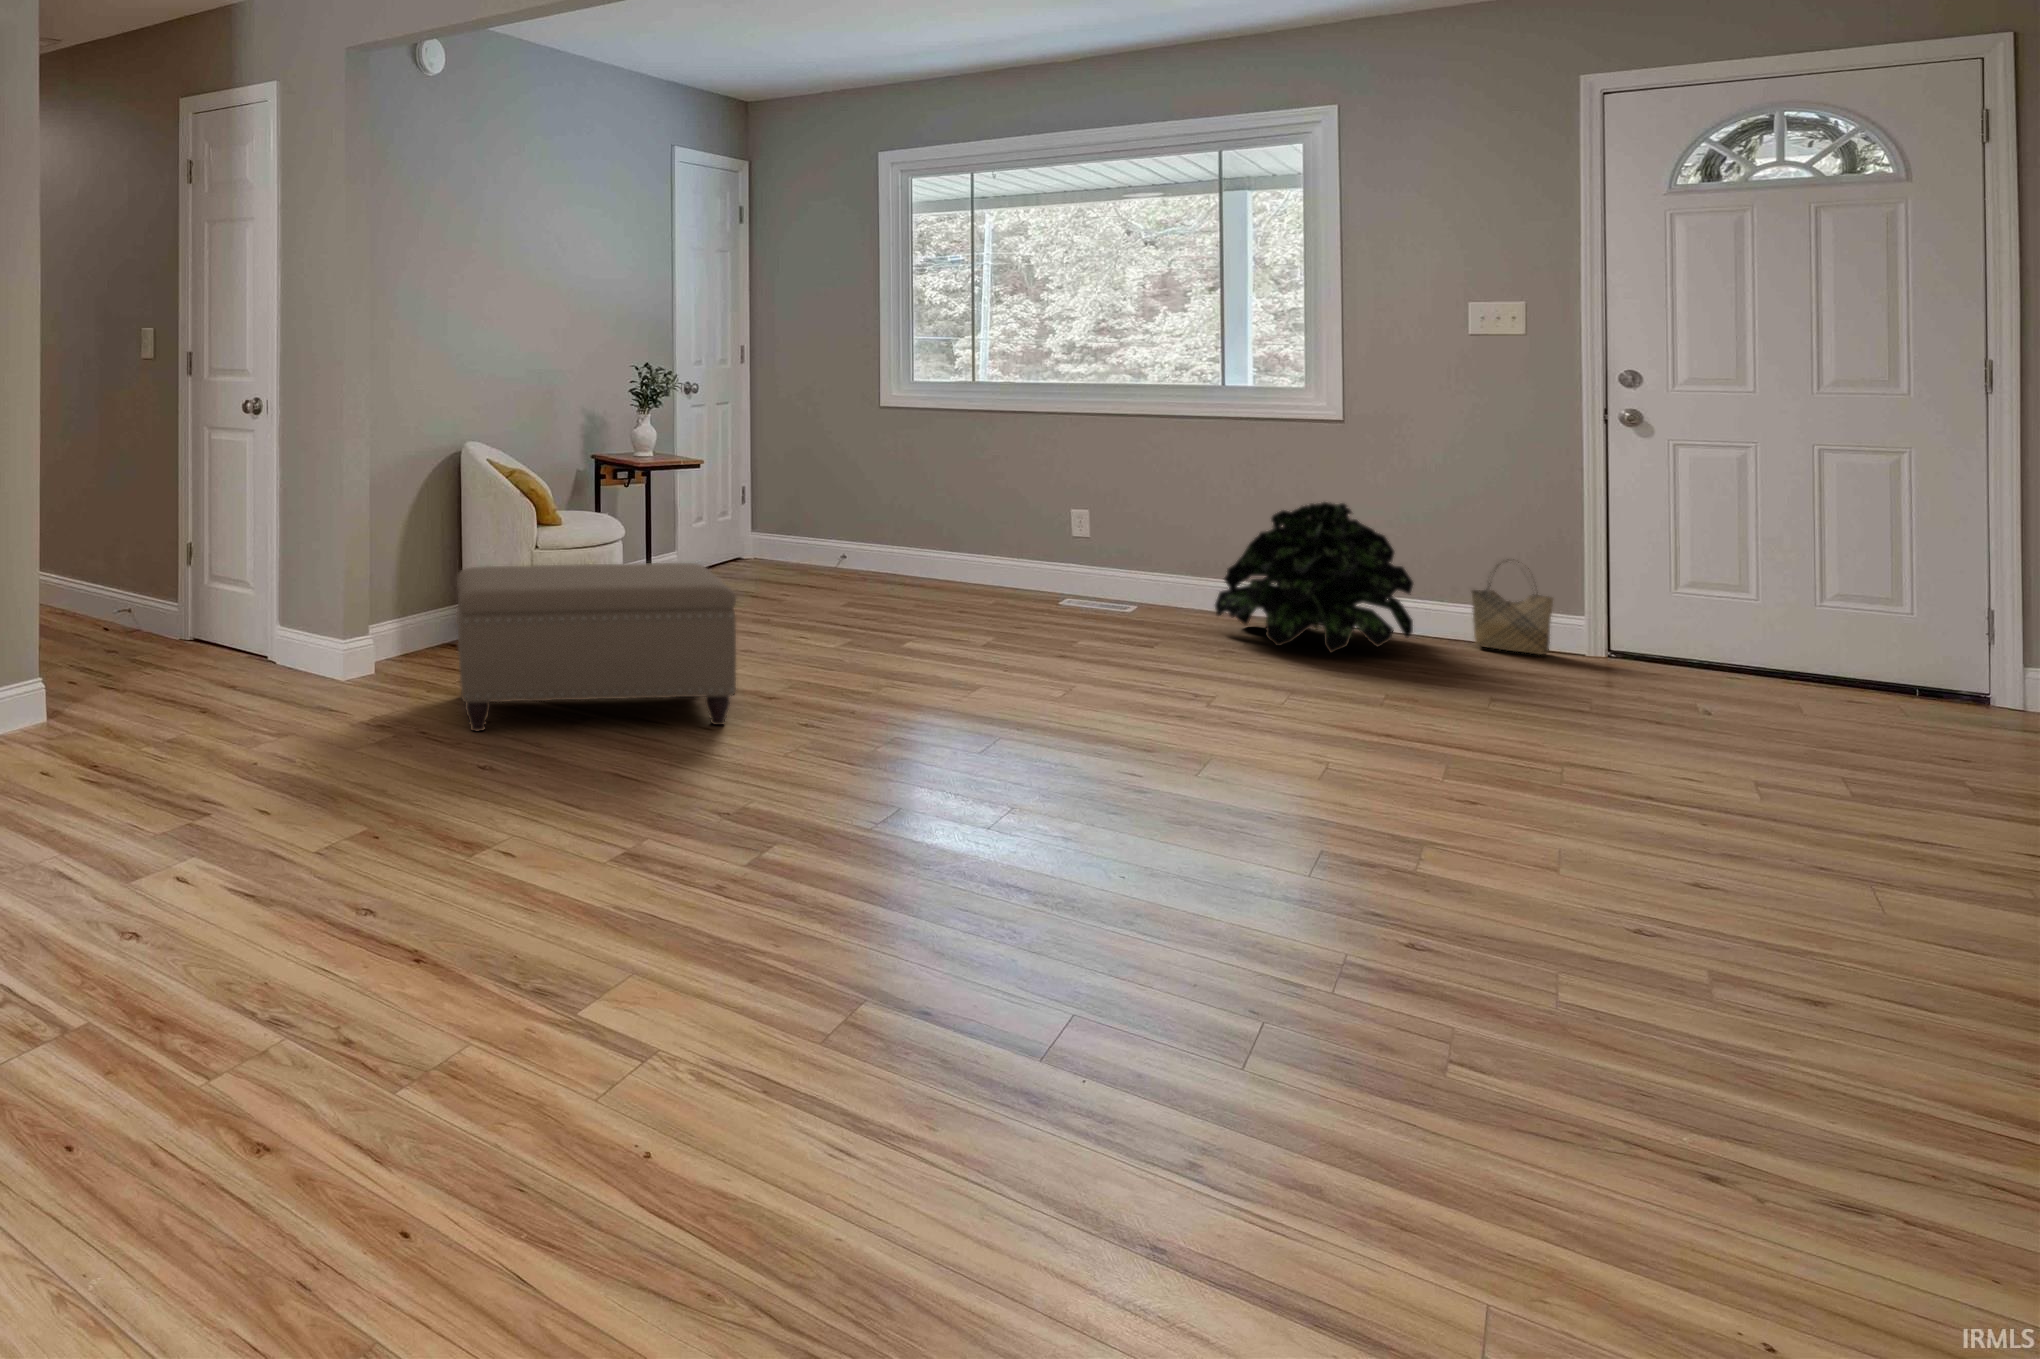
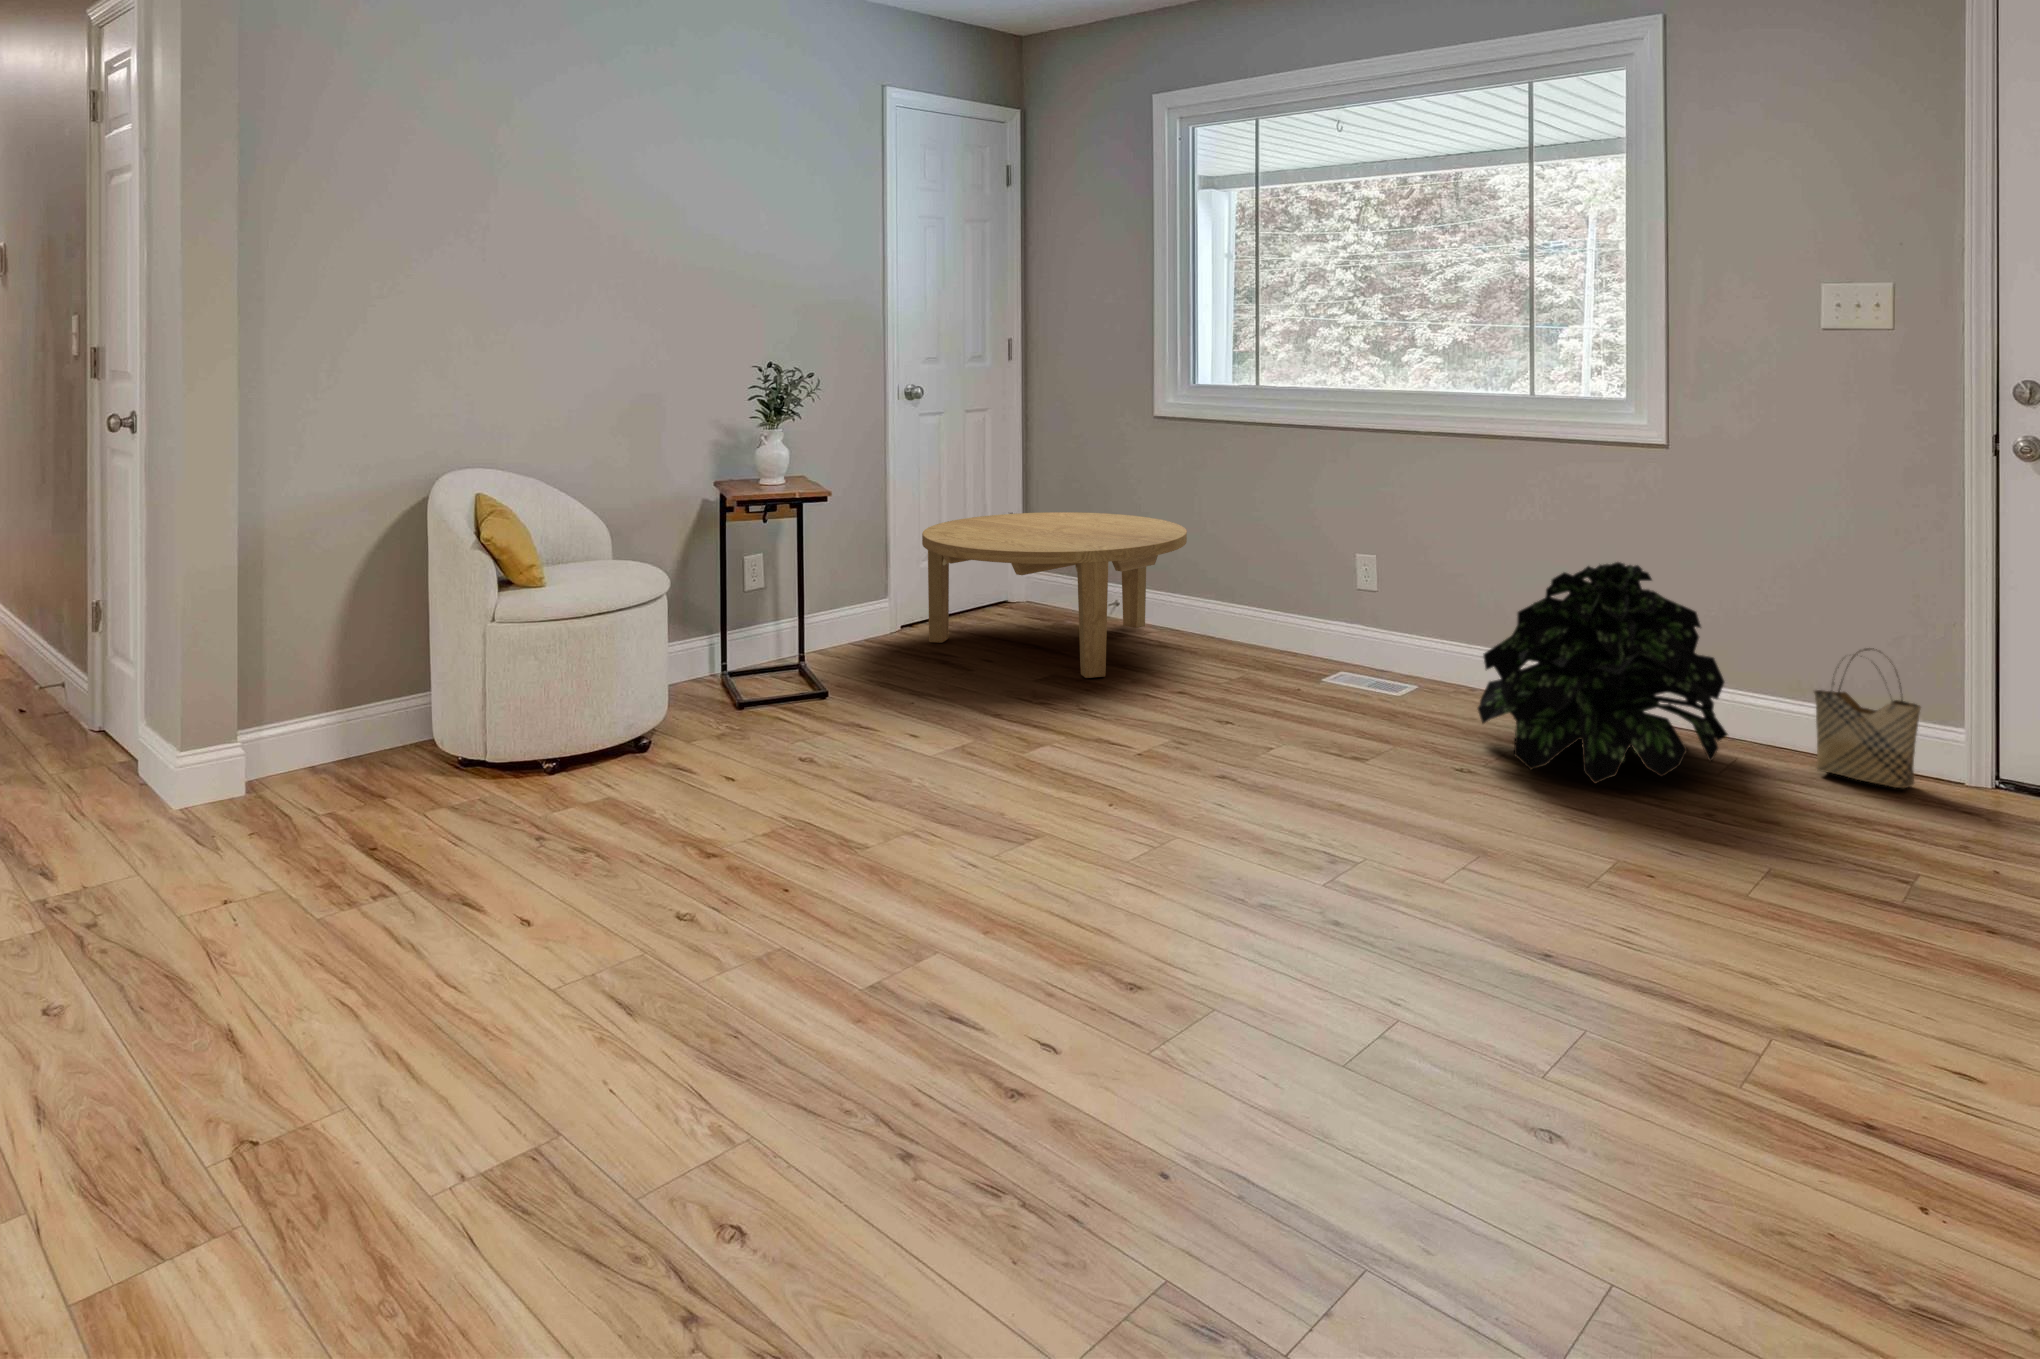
coffee table: none [728,481,936,600] -> present [922,512,1187,678]
ottoman: present [457,563,736,731] -> none [144,654,648,923]

